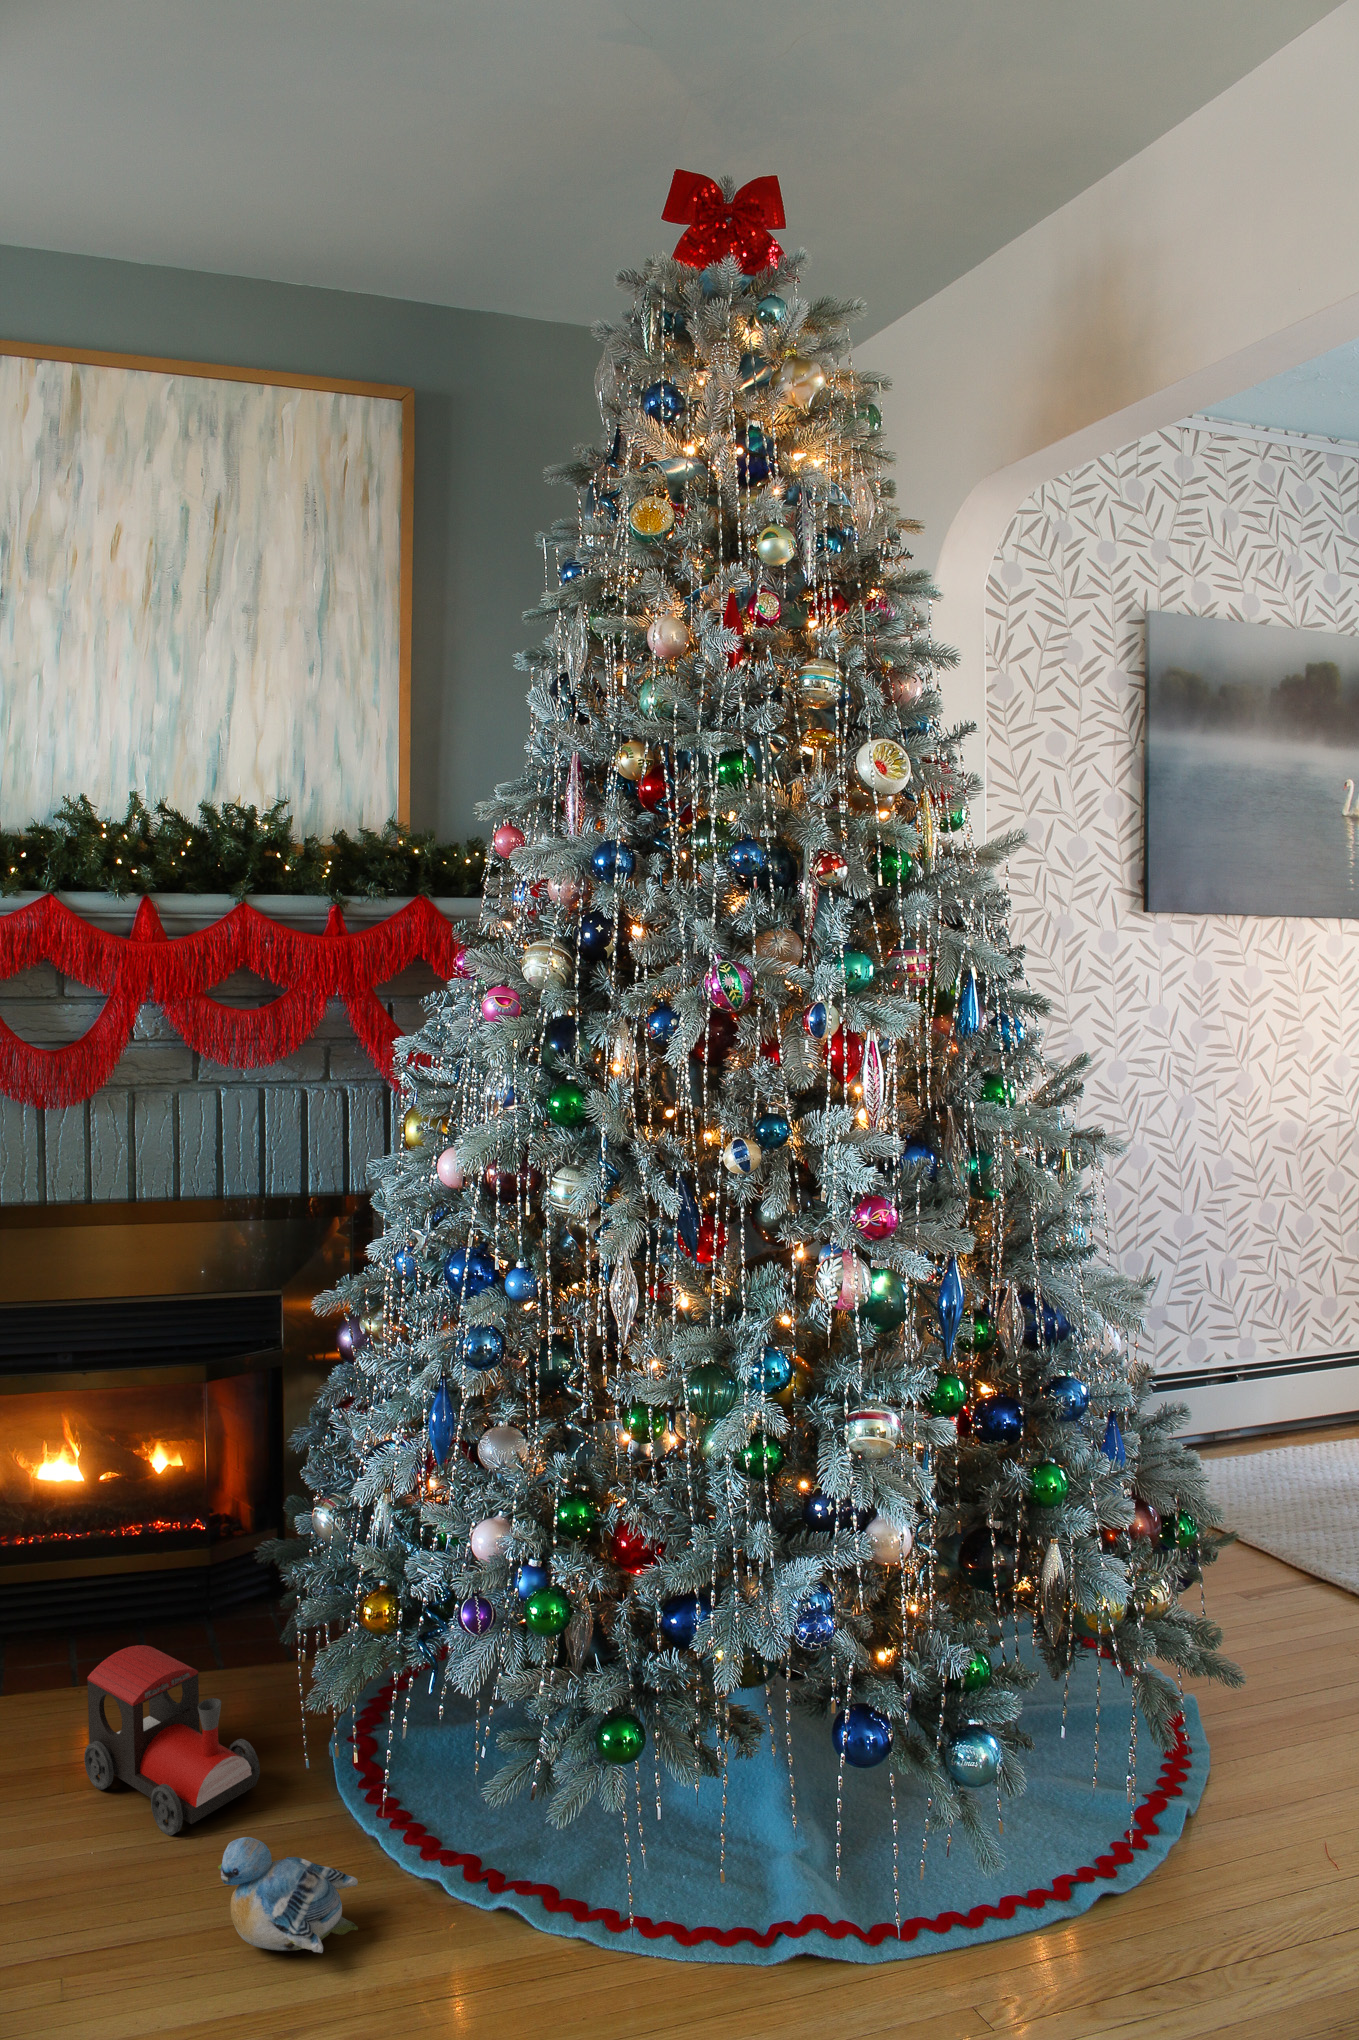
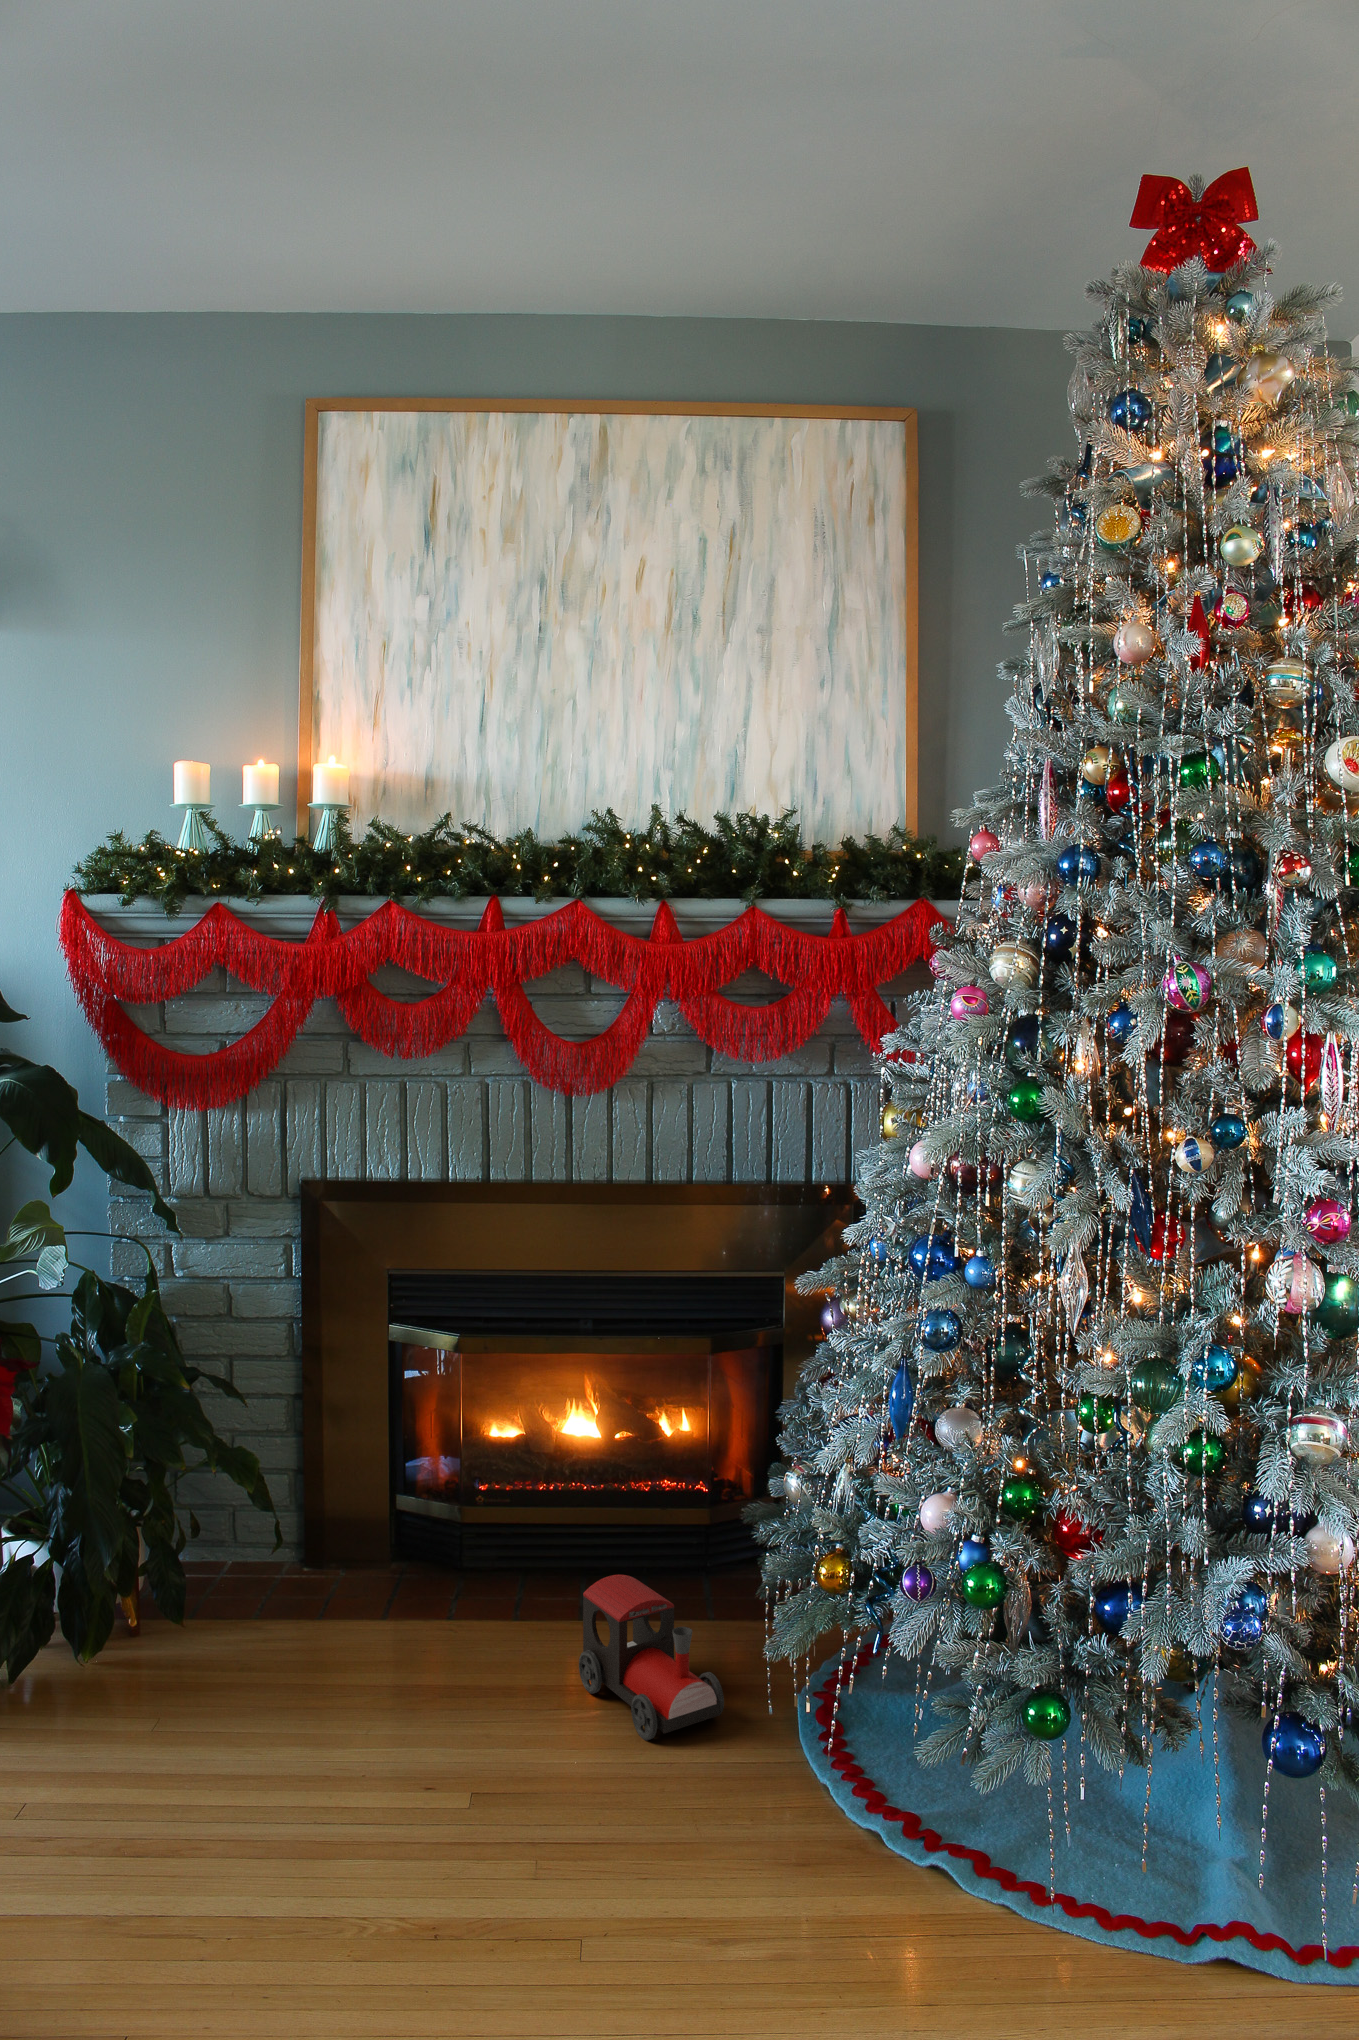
plush toy: present [218,1837,358,1953] -> none [684,1740,804,1855]

